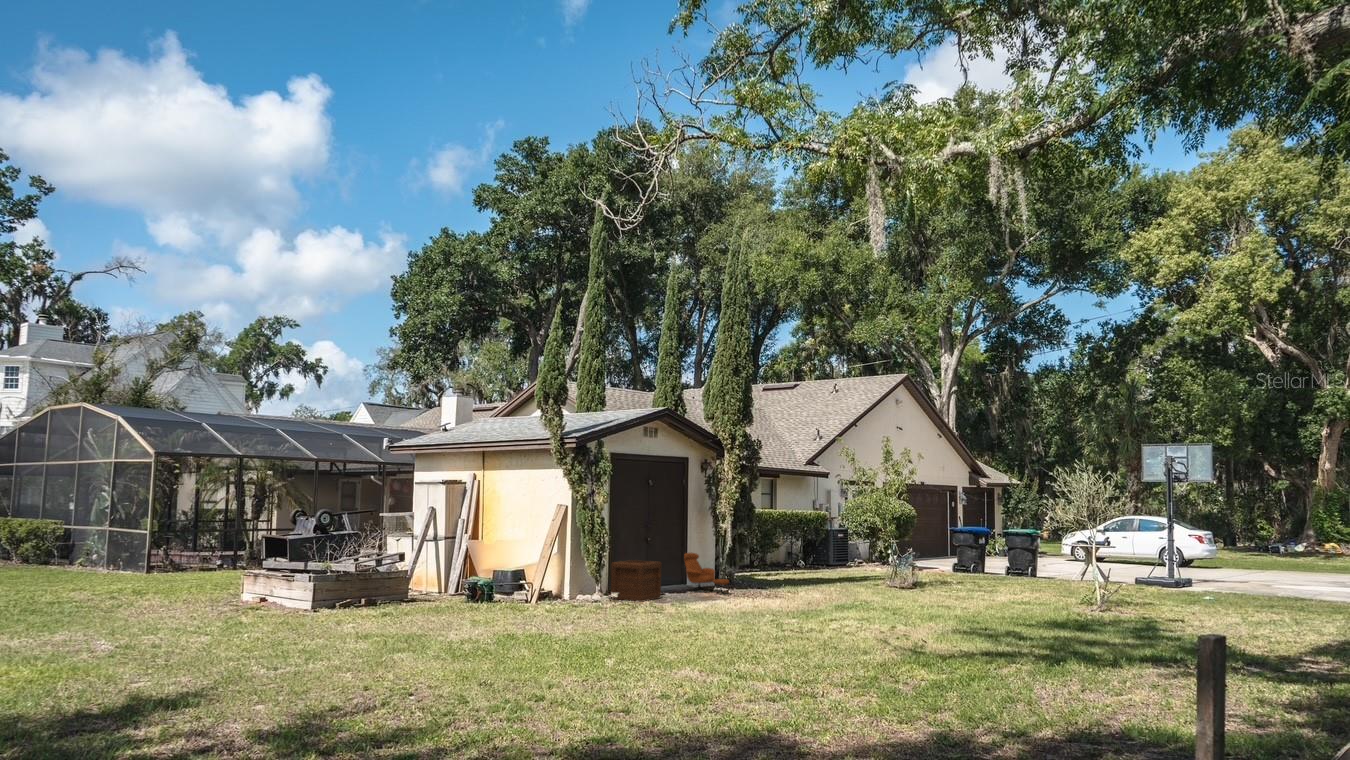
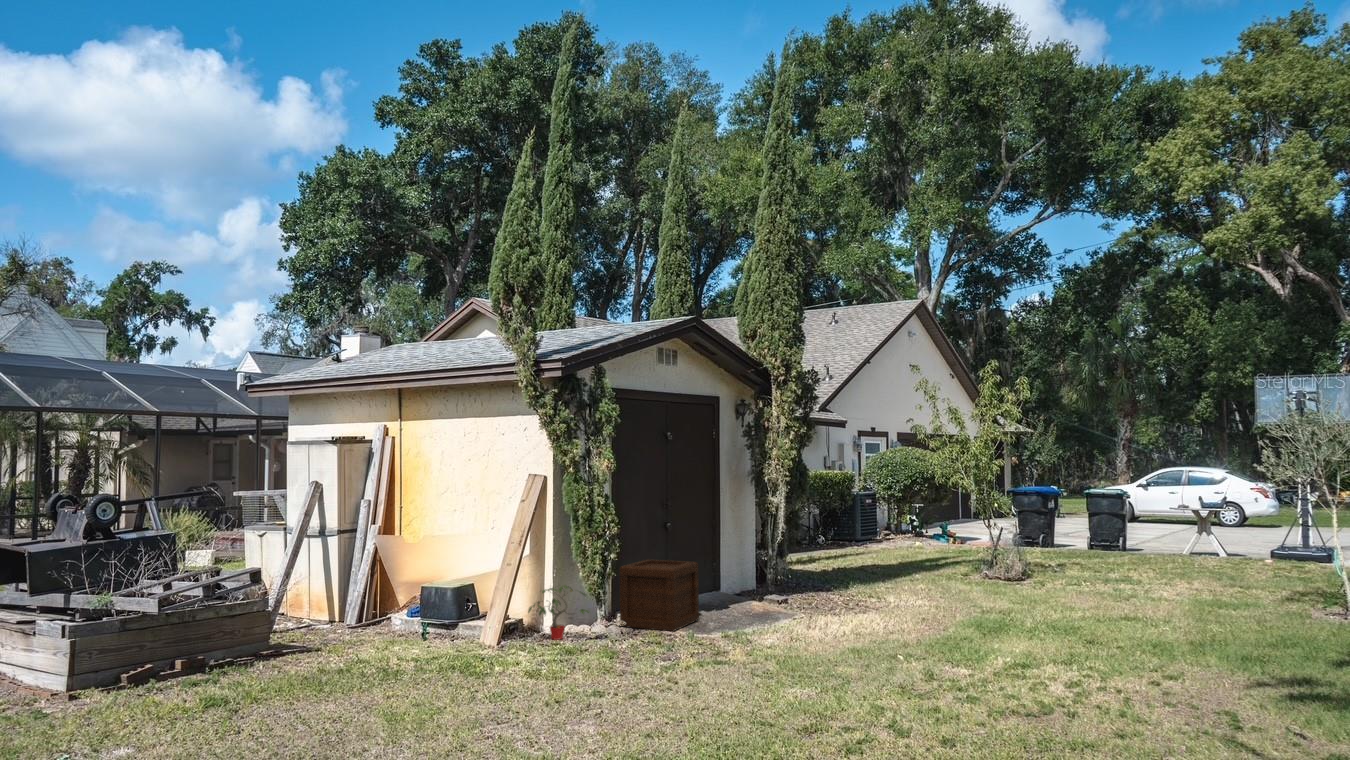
lounge chair: present [684,553,729,594] -> none [719,540,796,608]
potted plant: none [553,571,592,602] -> present [528,586,589,640]

